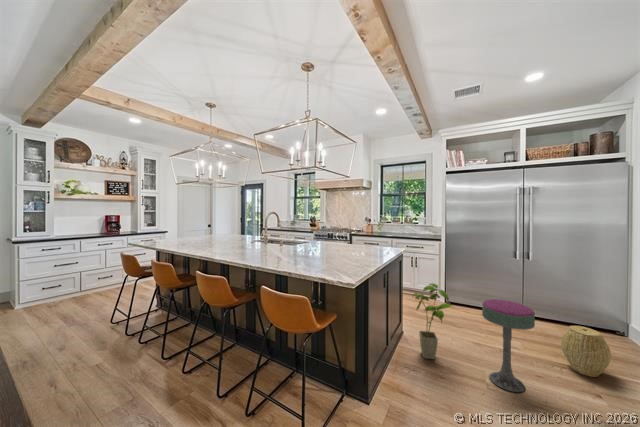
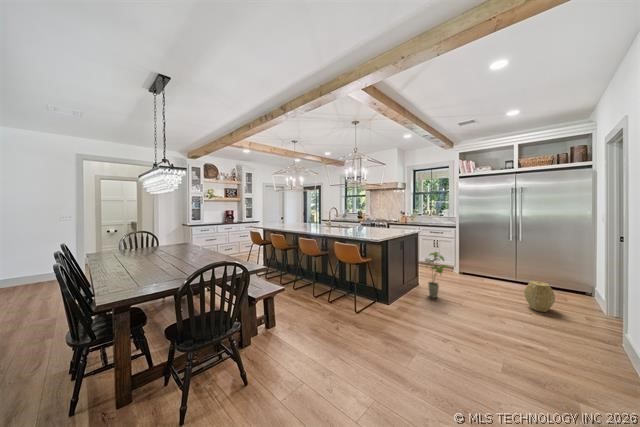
bar stool: present [482,299,535,392] -> none [465,261,496,314]

